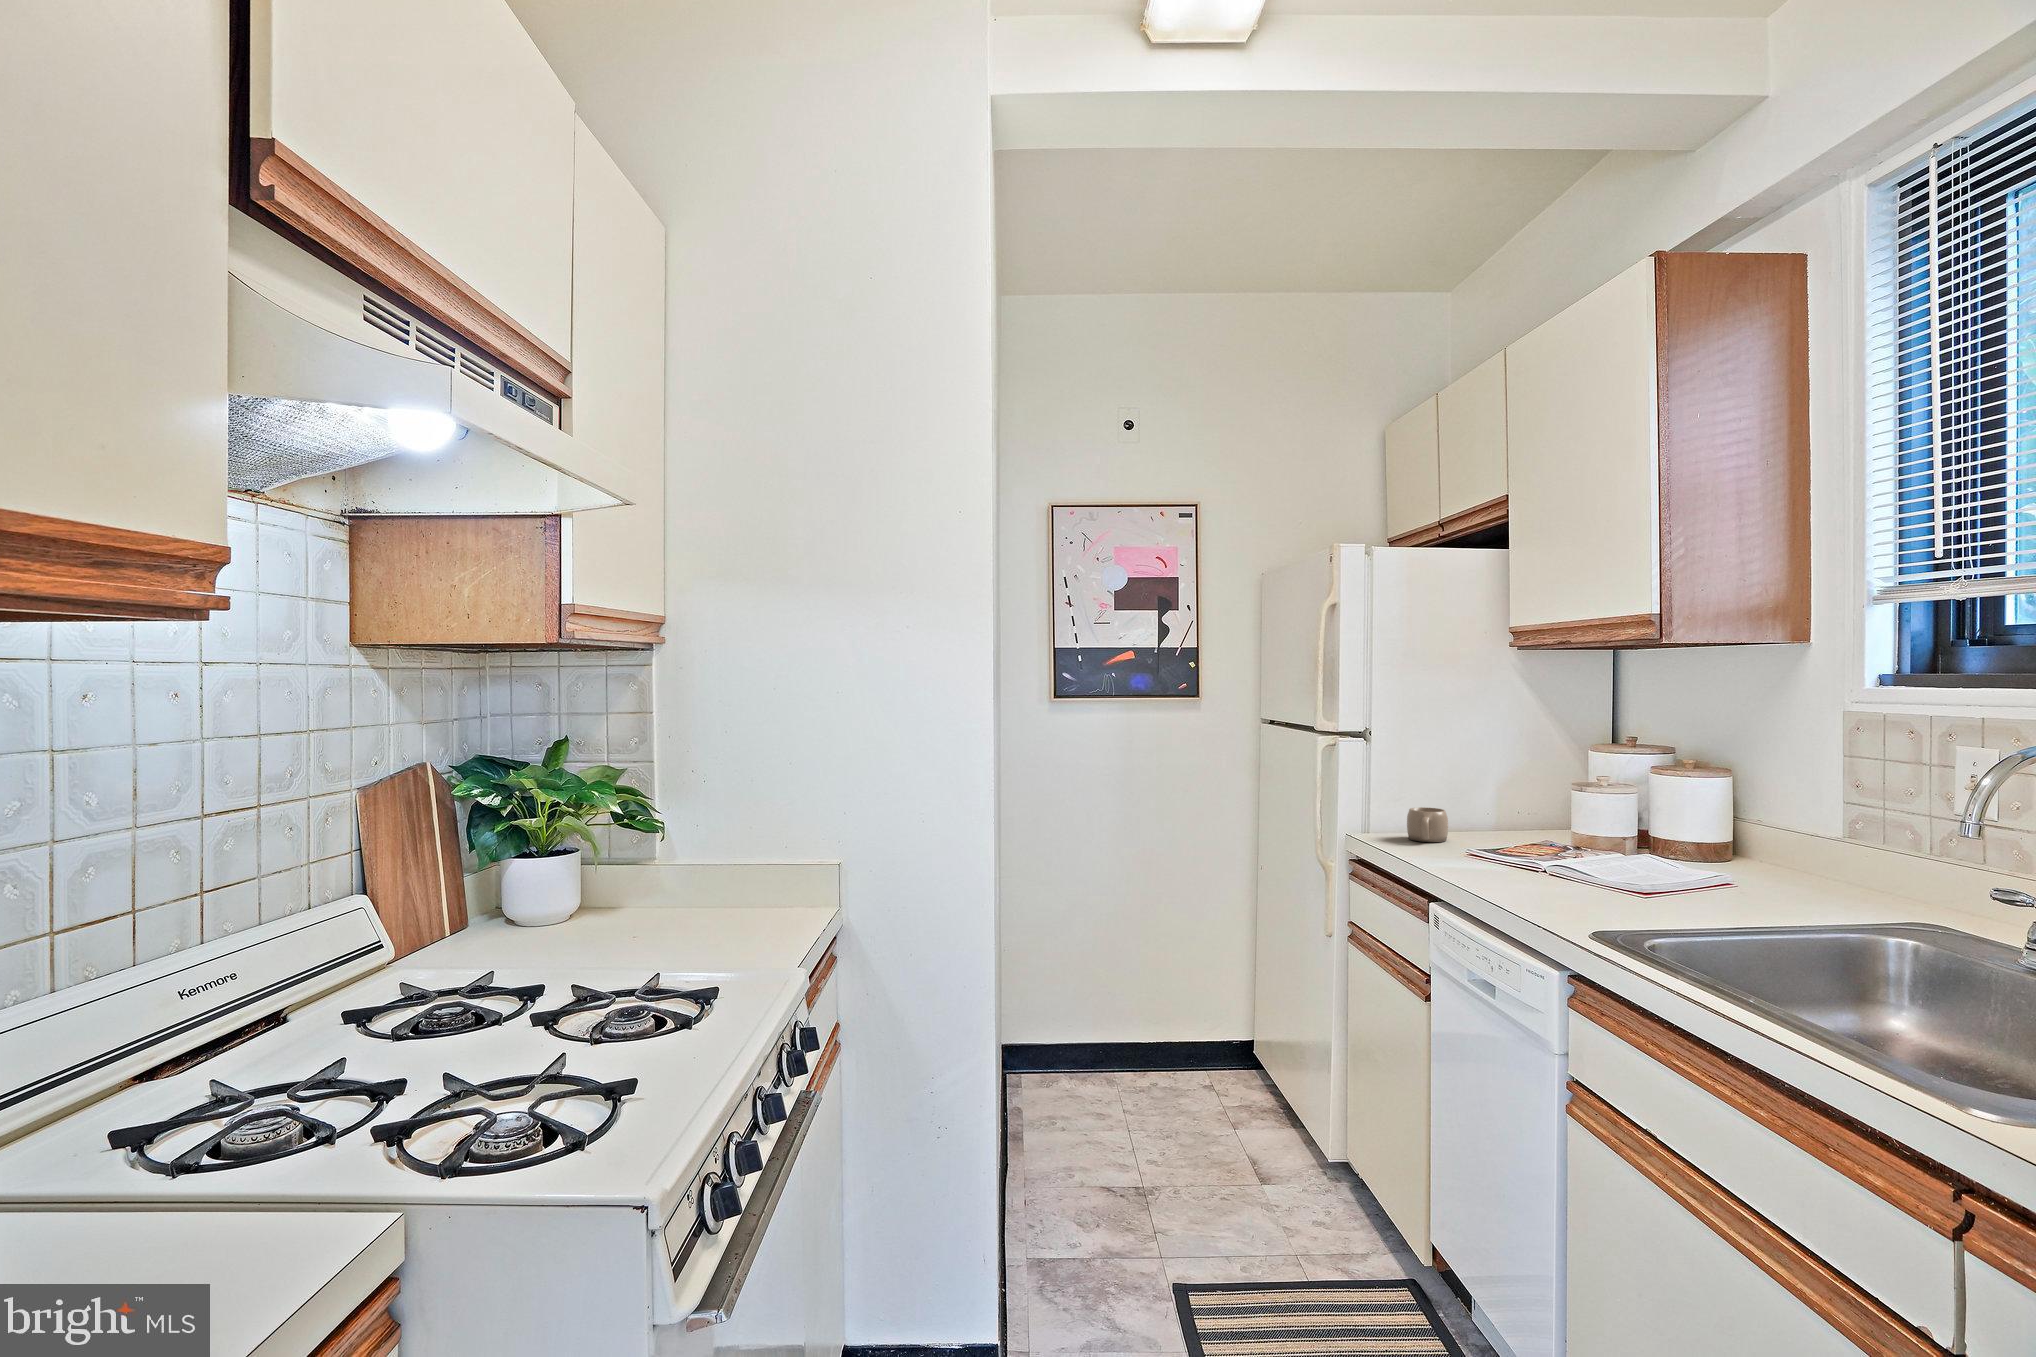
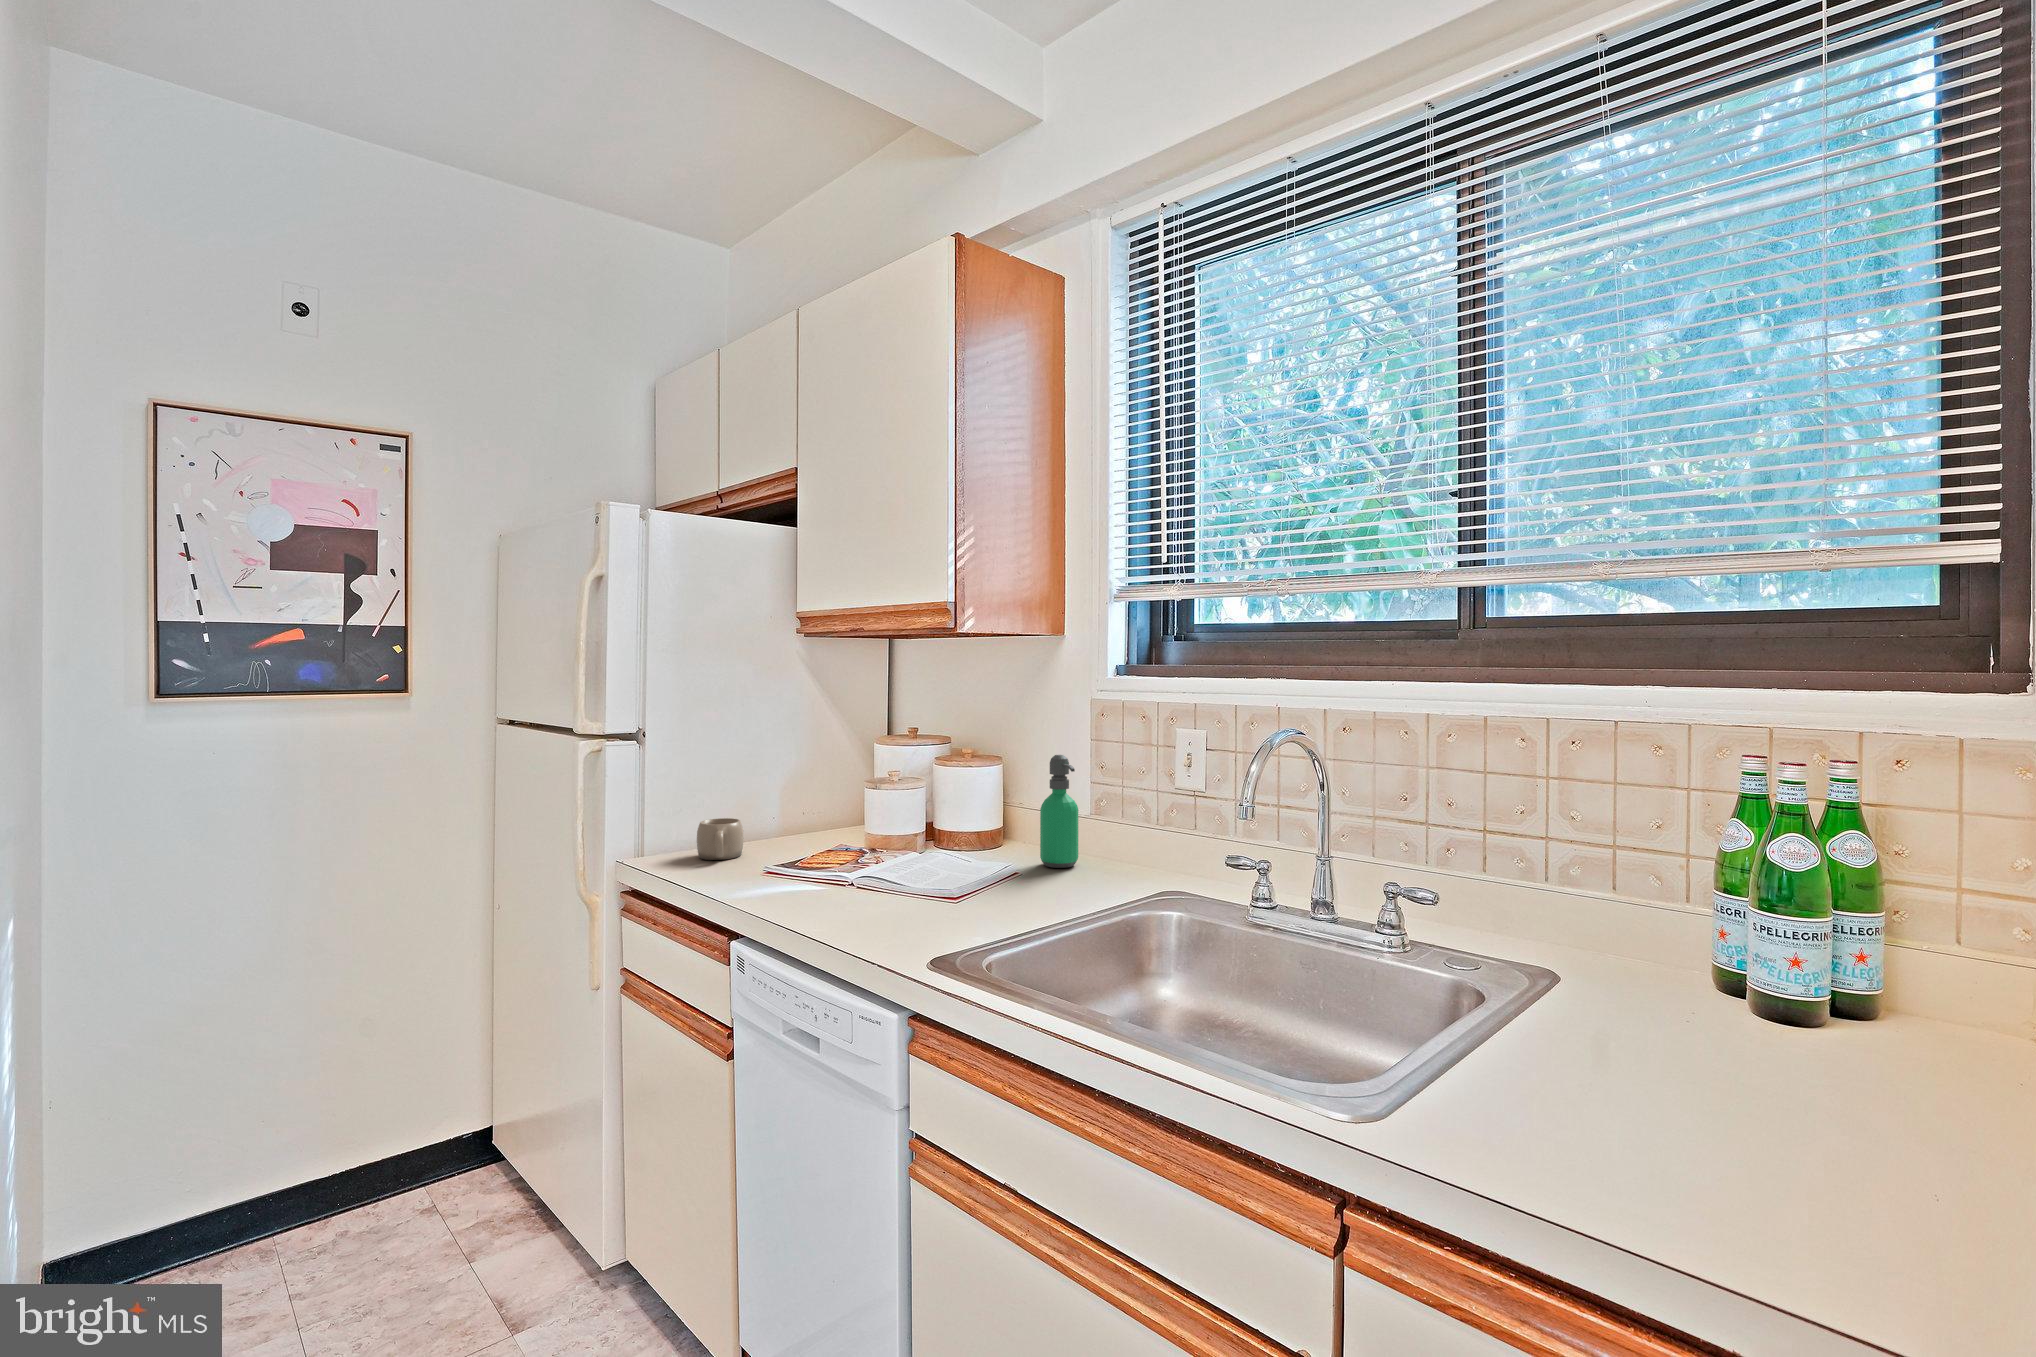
soap dispenser: none [1765,770,1816,891] -> present [1040,755,1078,868]

